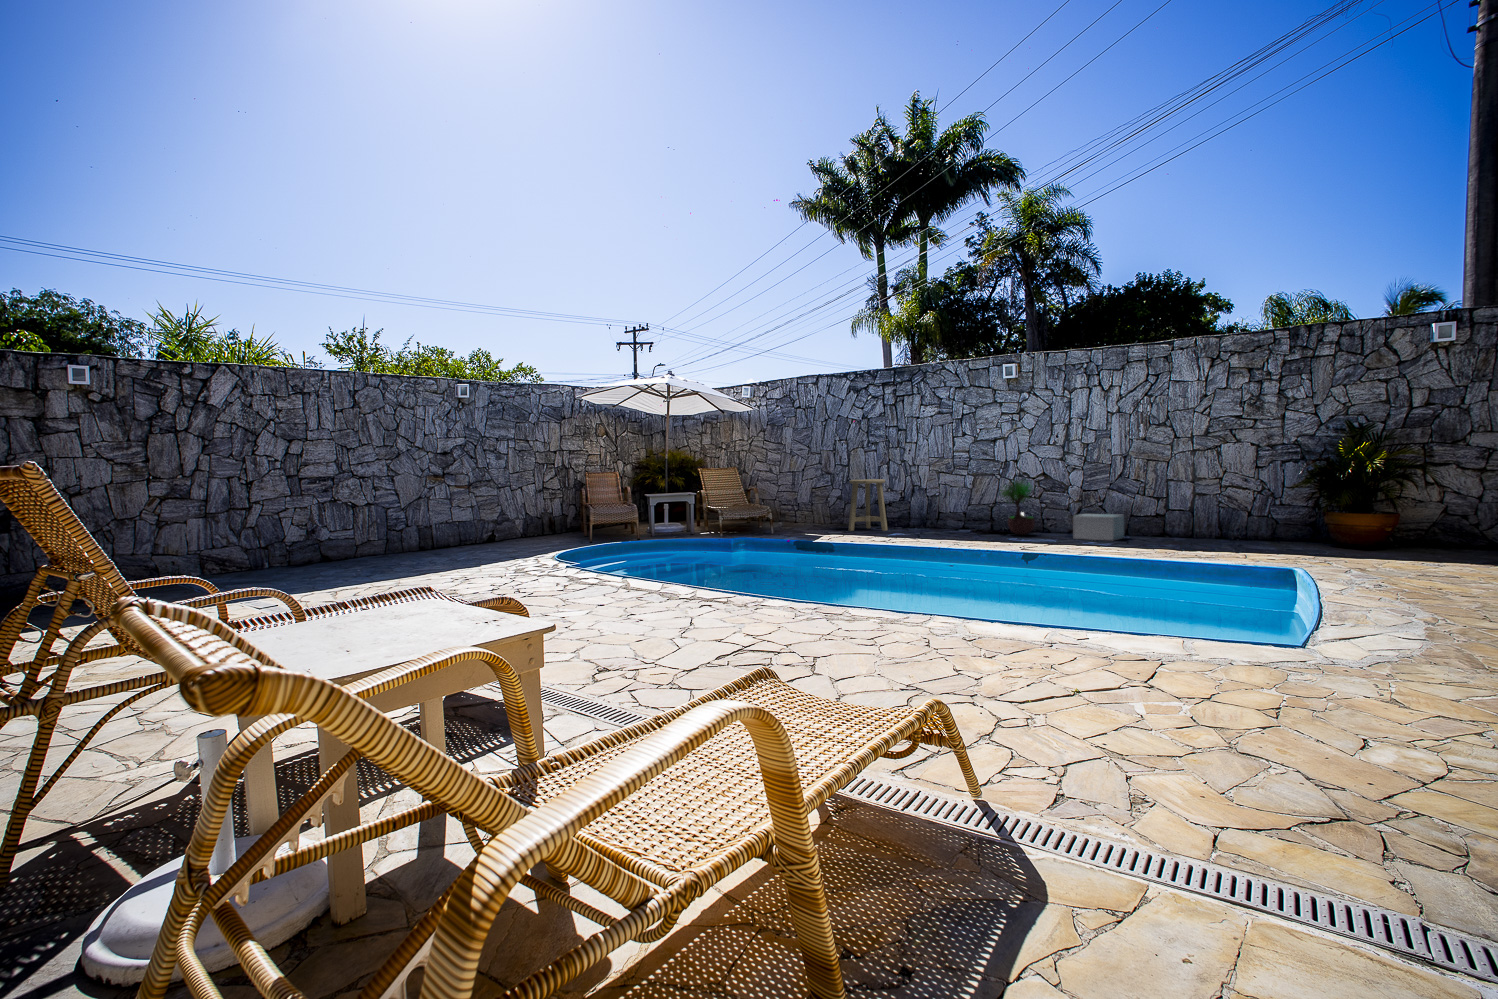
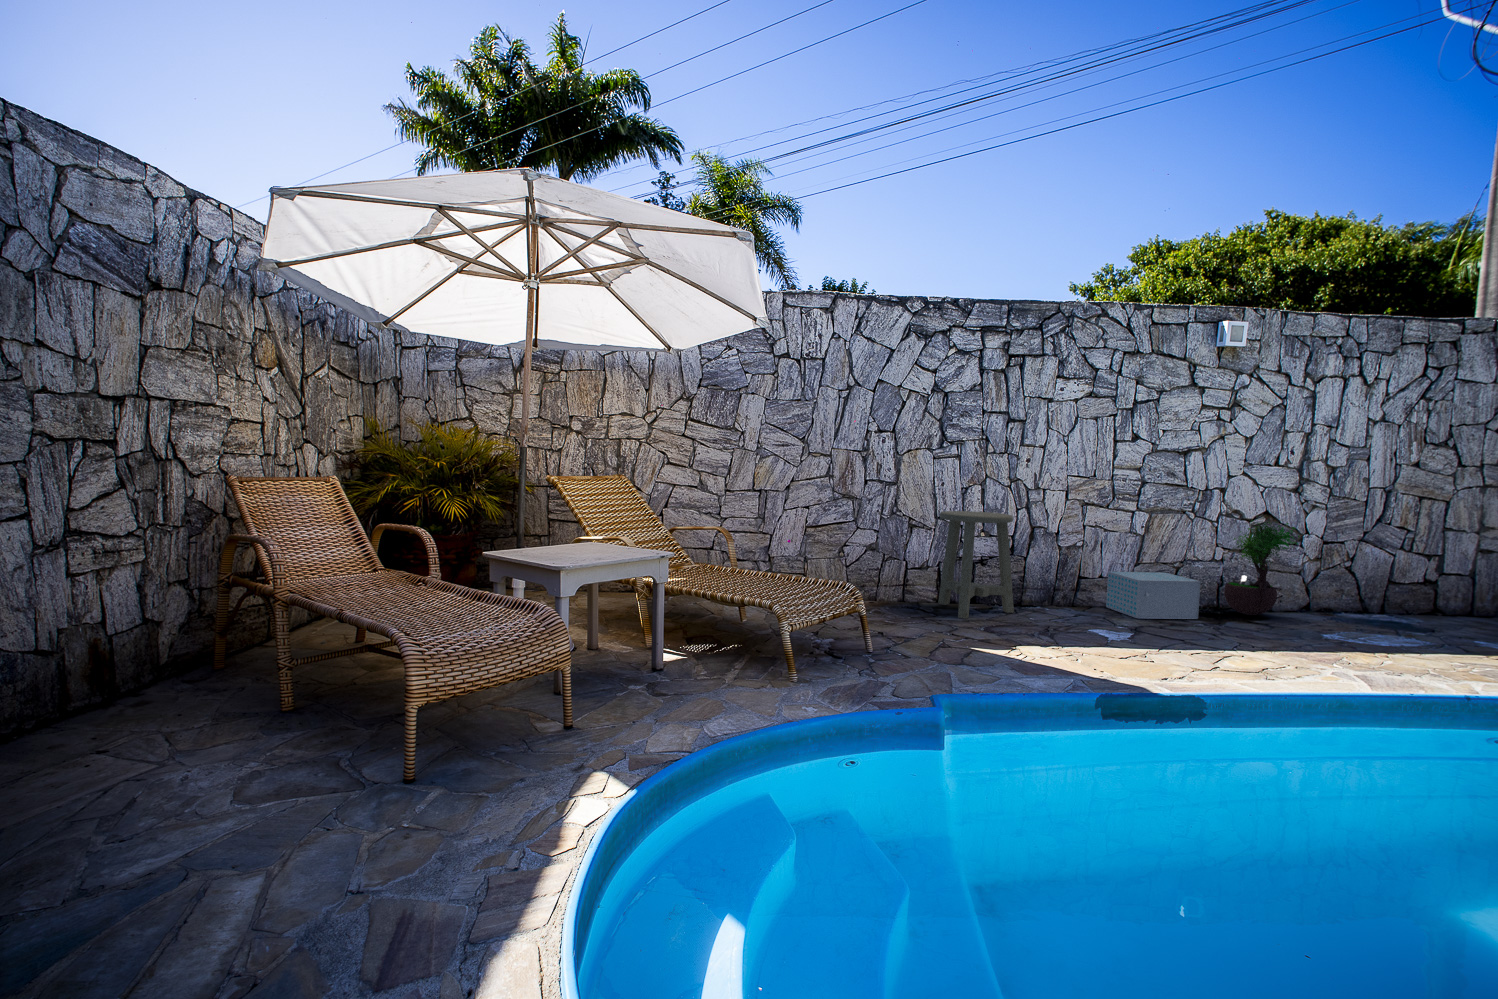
storage box: present [1073,514,1124,540] -> present [1106,572,1201,619]

